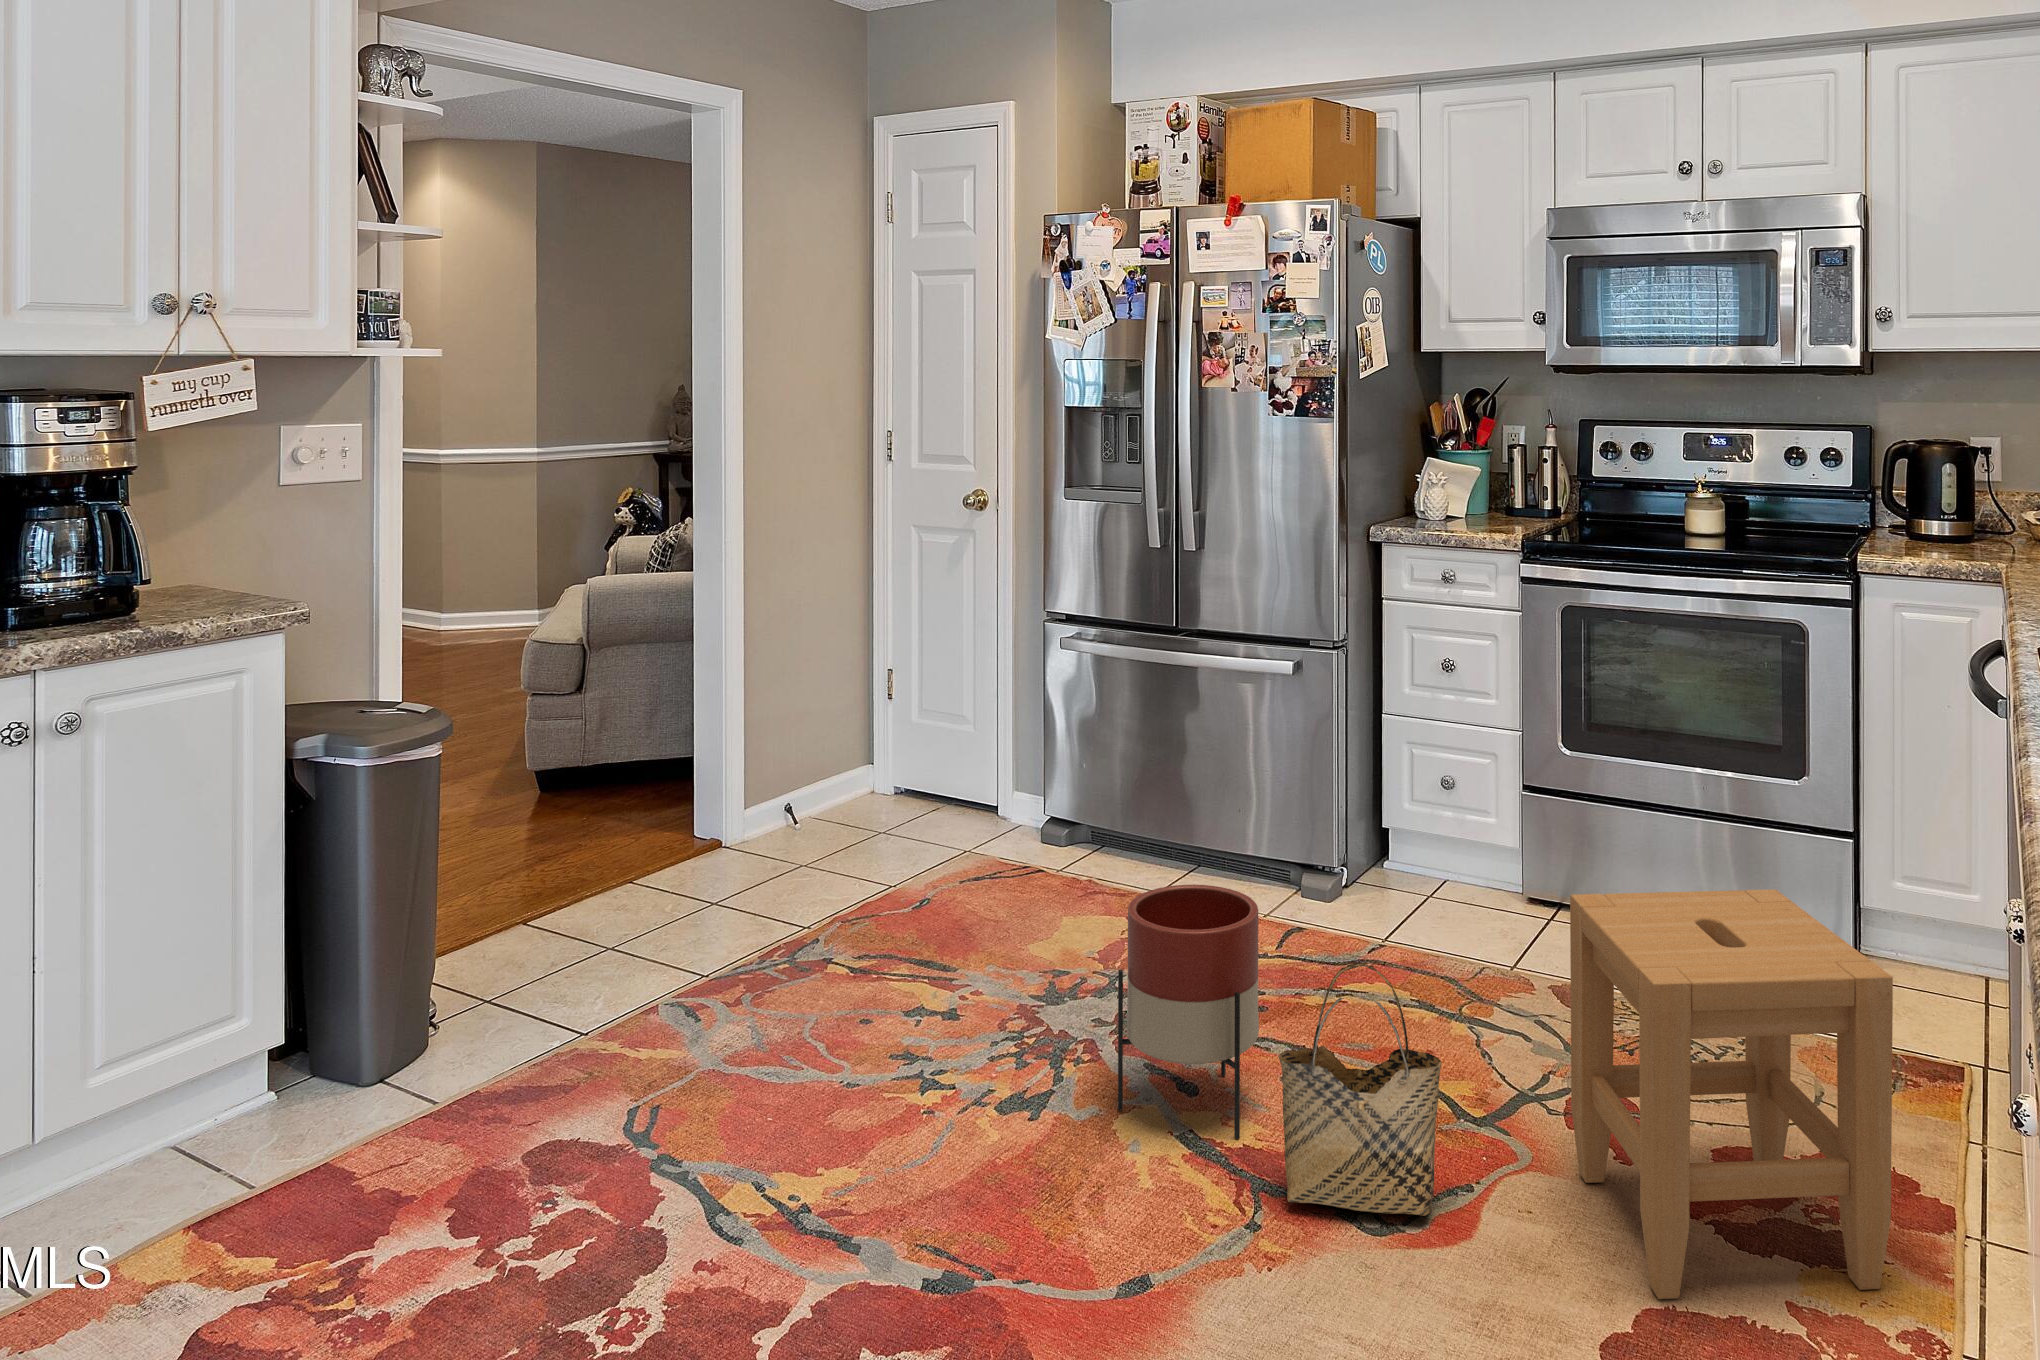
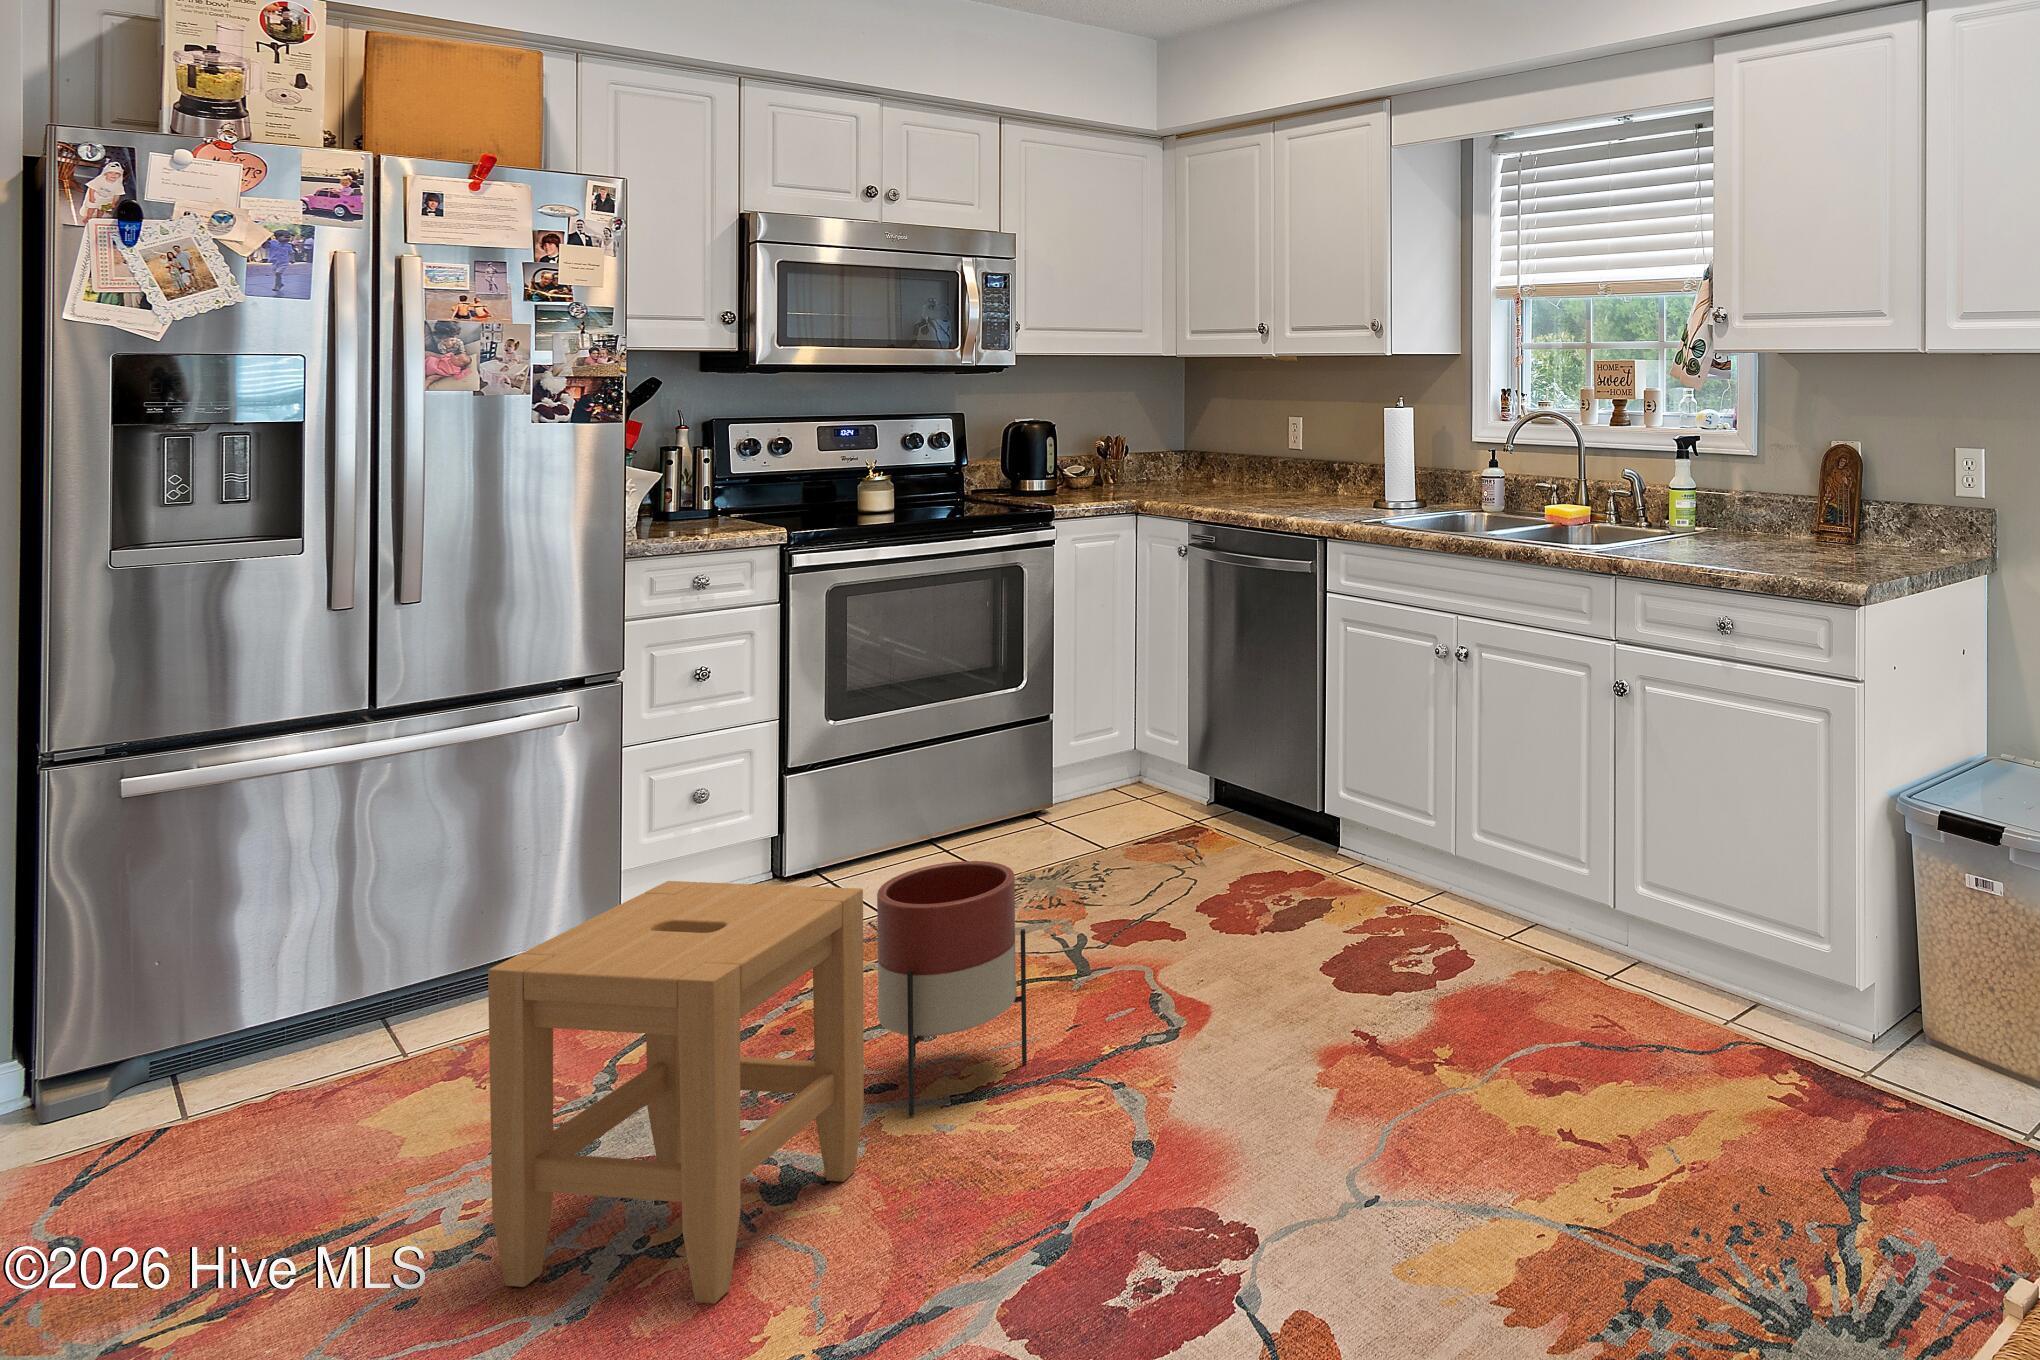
stool: present [1570,889,1893,1299] -> present [488,881,864,1304]
woven basket: present [1278,963,1442,1216] -> none [1117,845,1217,1047]

